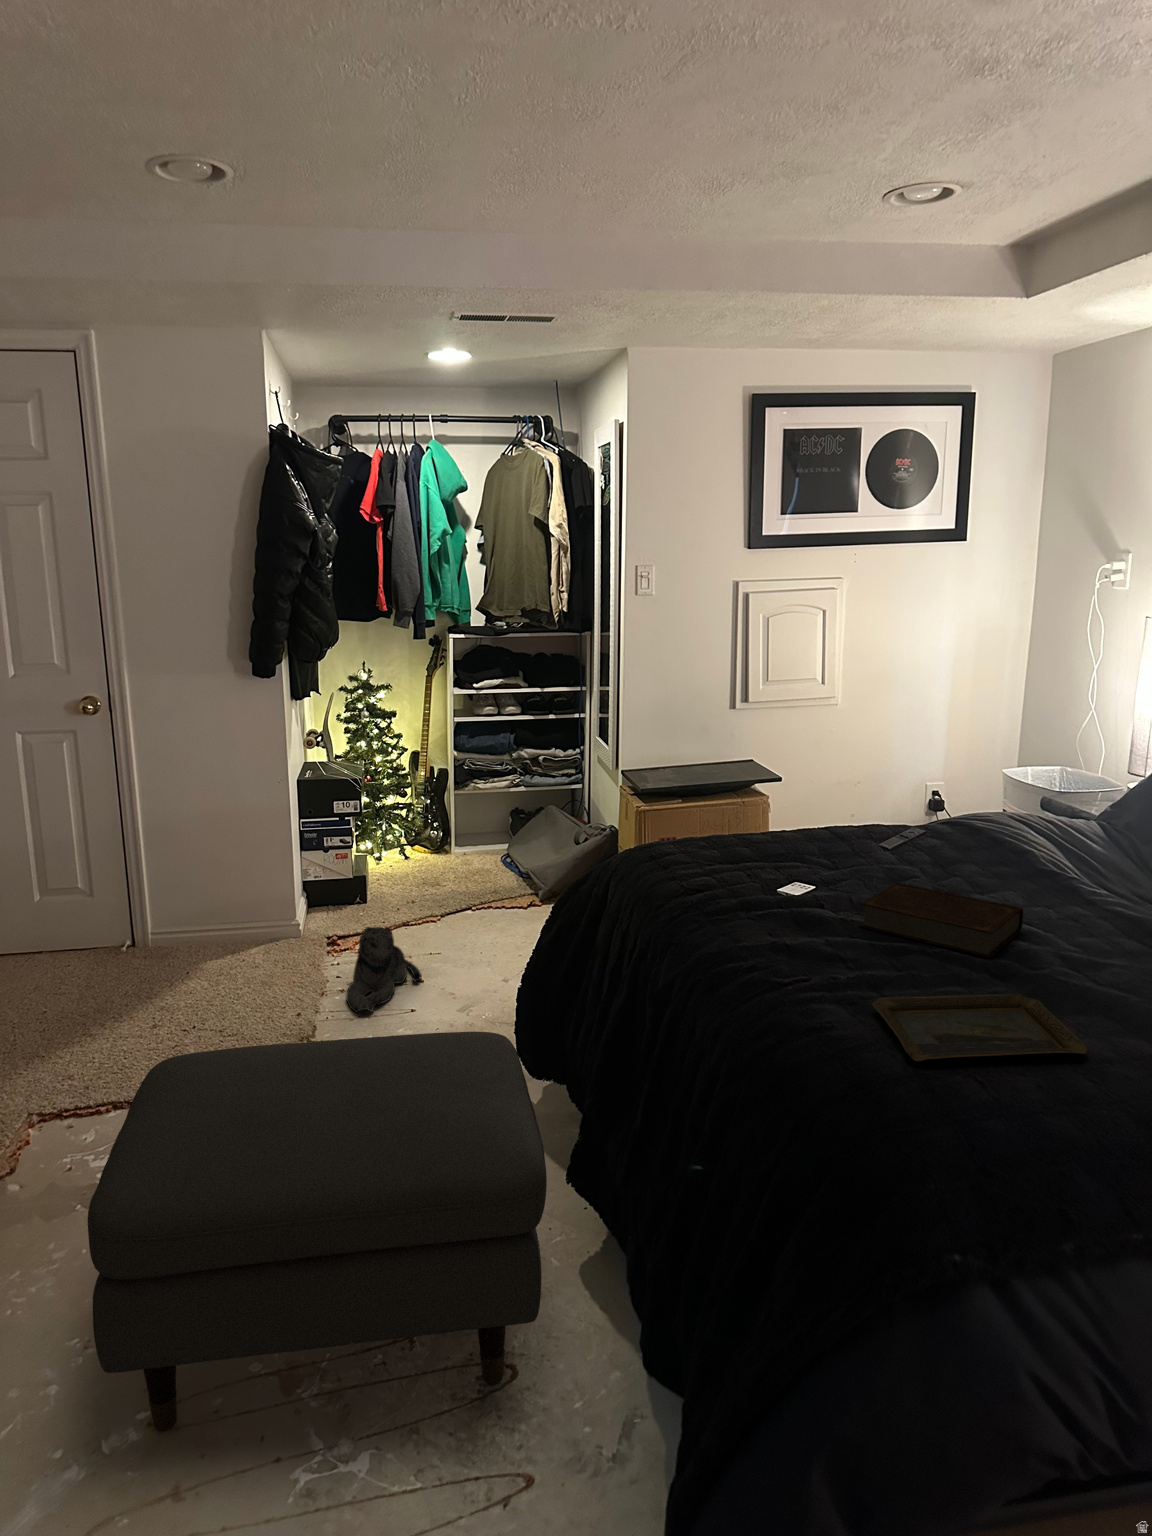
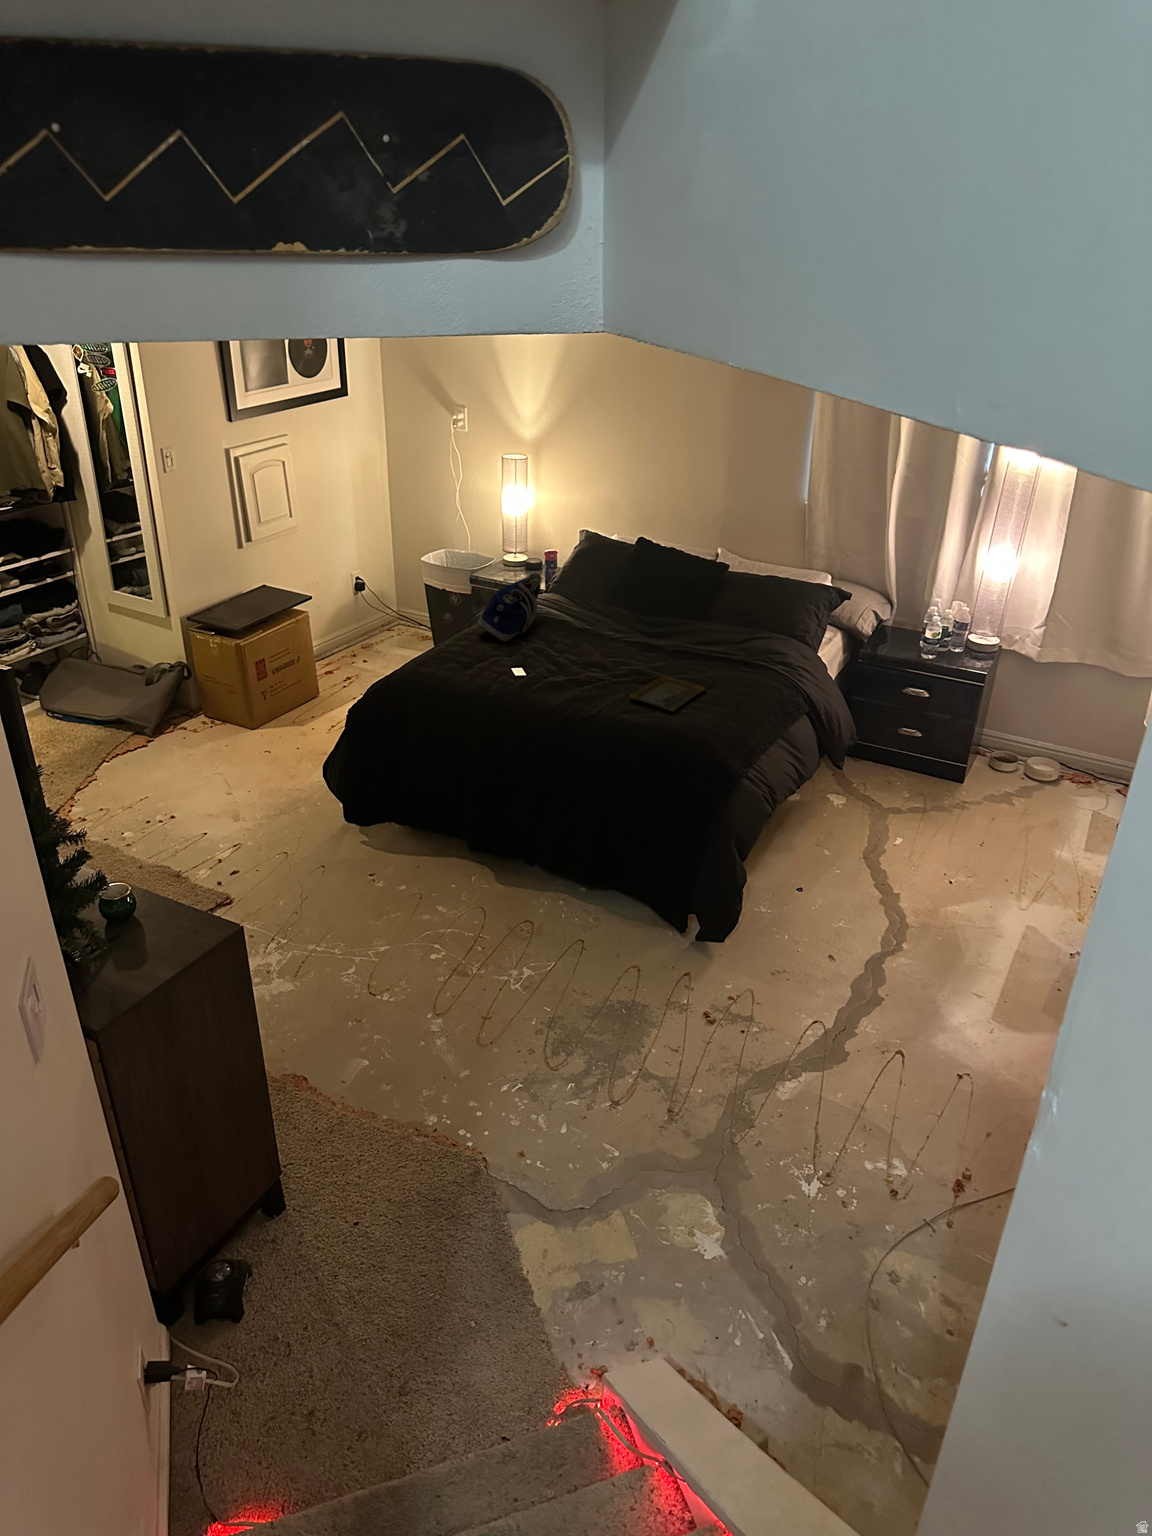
tote bag: none [814,762,970,863] -> present [478,573,542,641]
book: present [860,882,1023,957] -> none [547,641,627,670]
plush toy: present [346,927,421,1013] -> none [119,783,183,848]
ottoman: present [88,1032,547,1431] -> none [304,786,559,1016]

